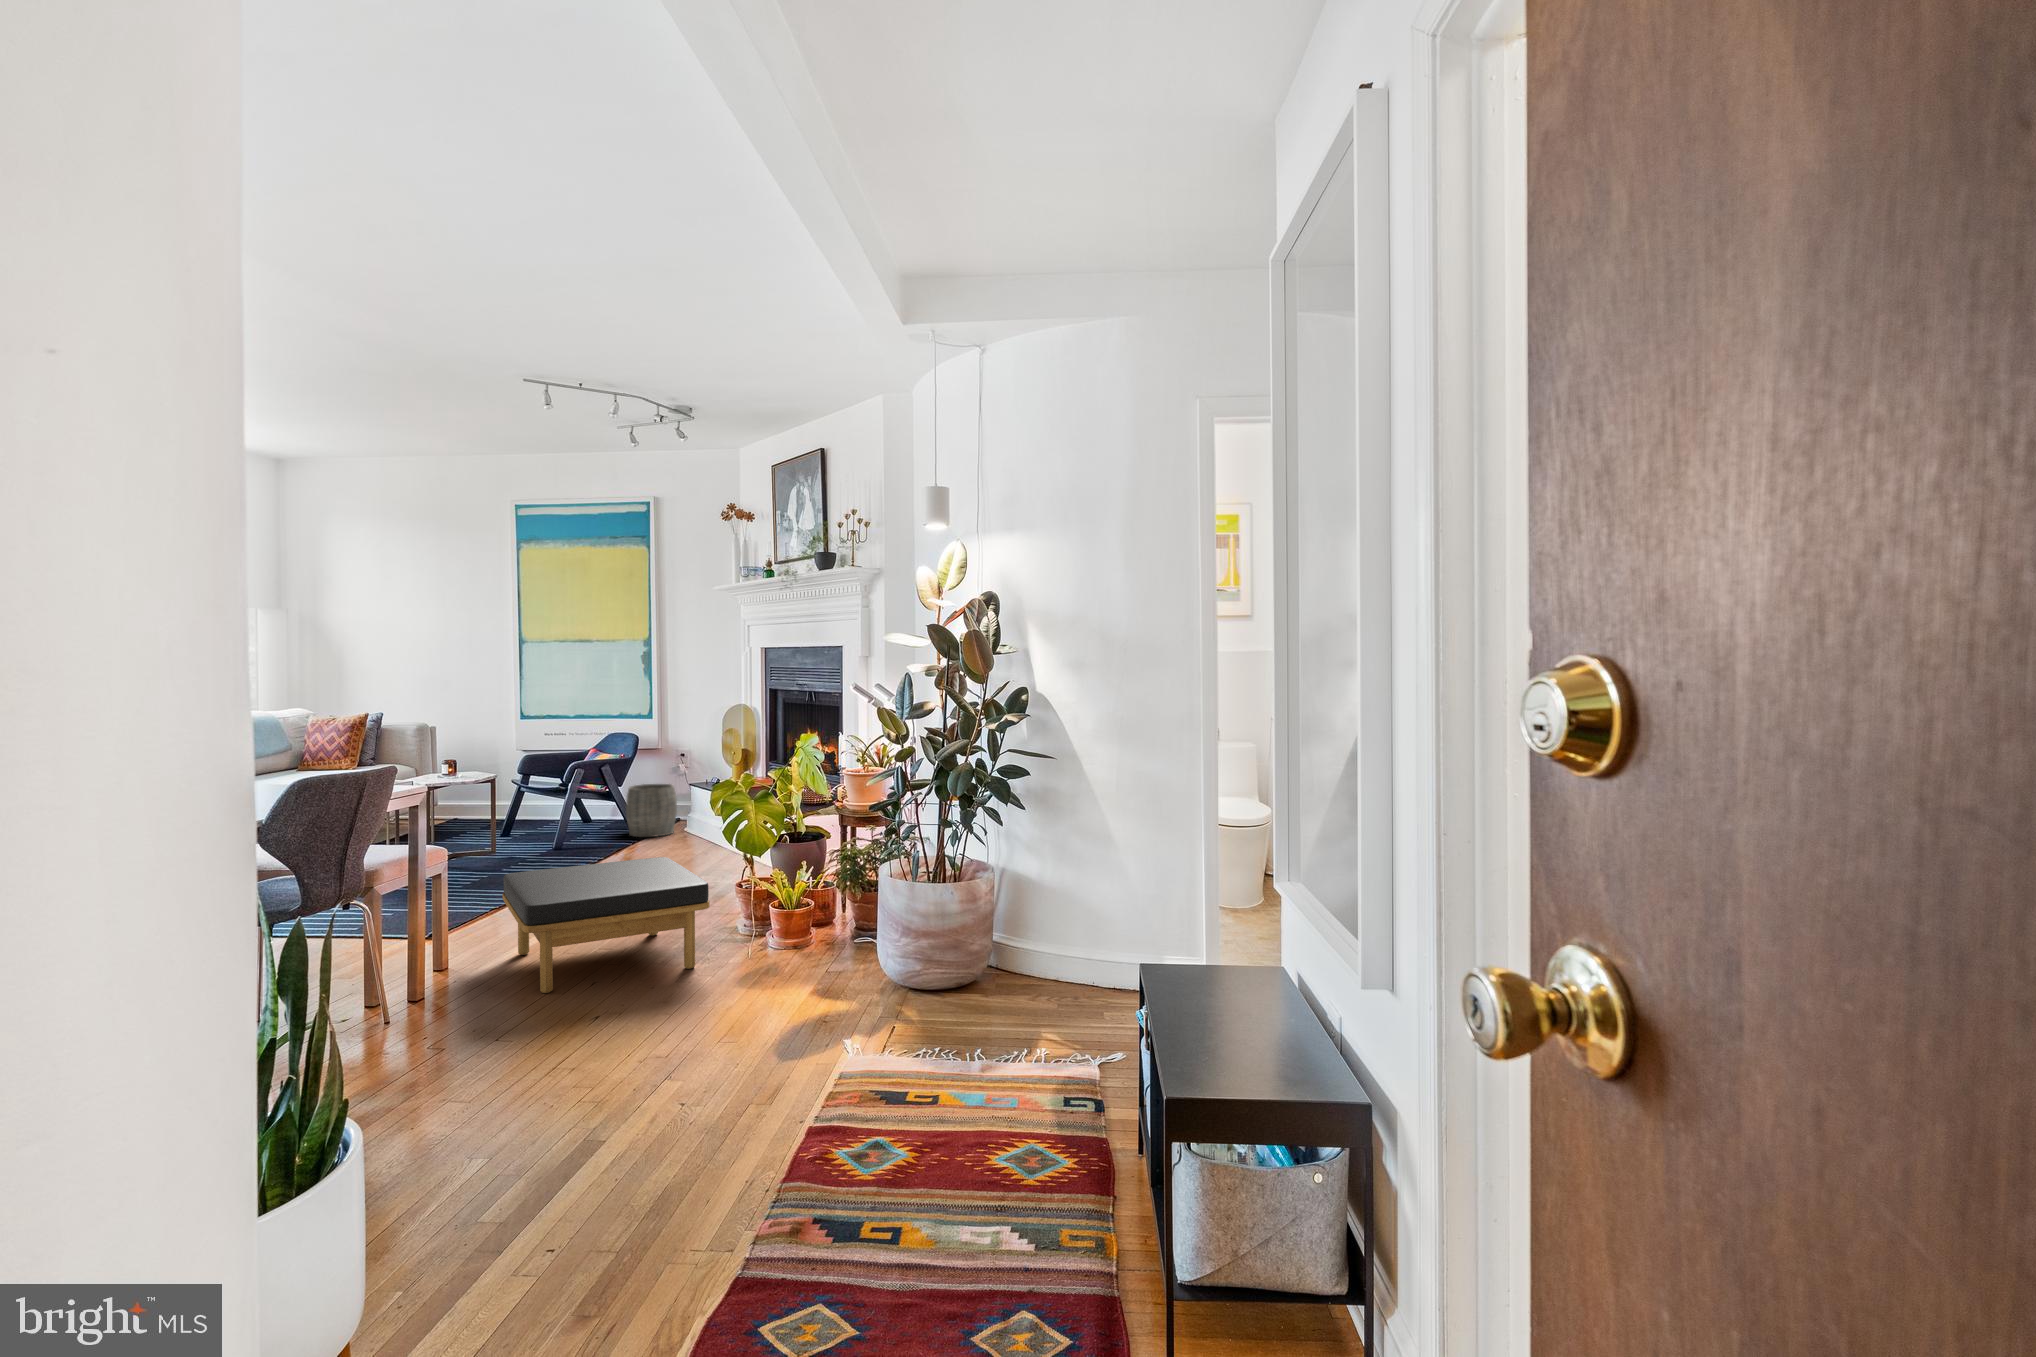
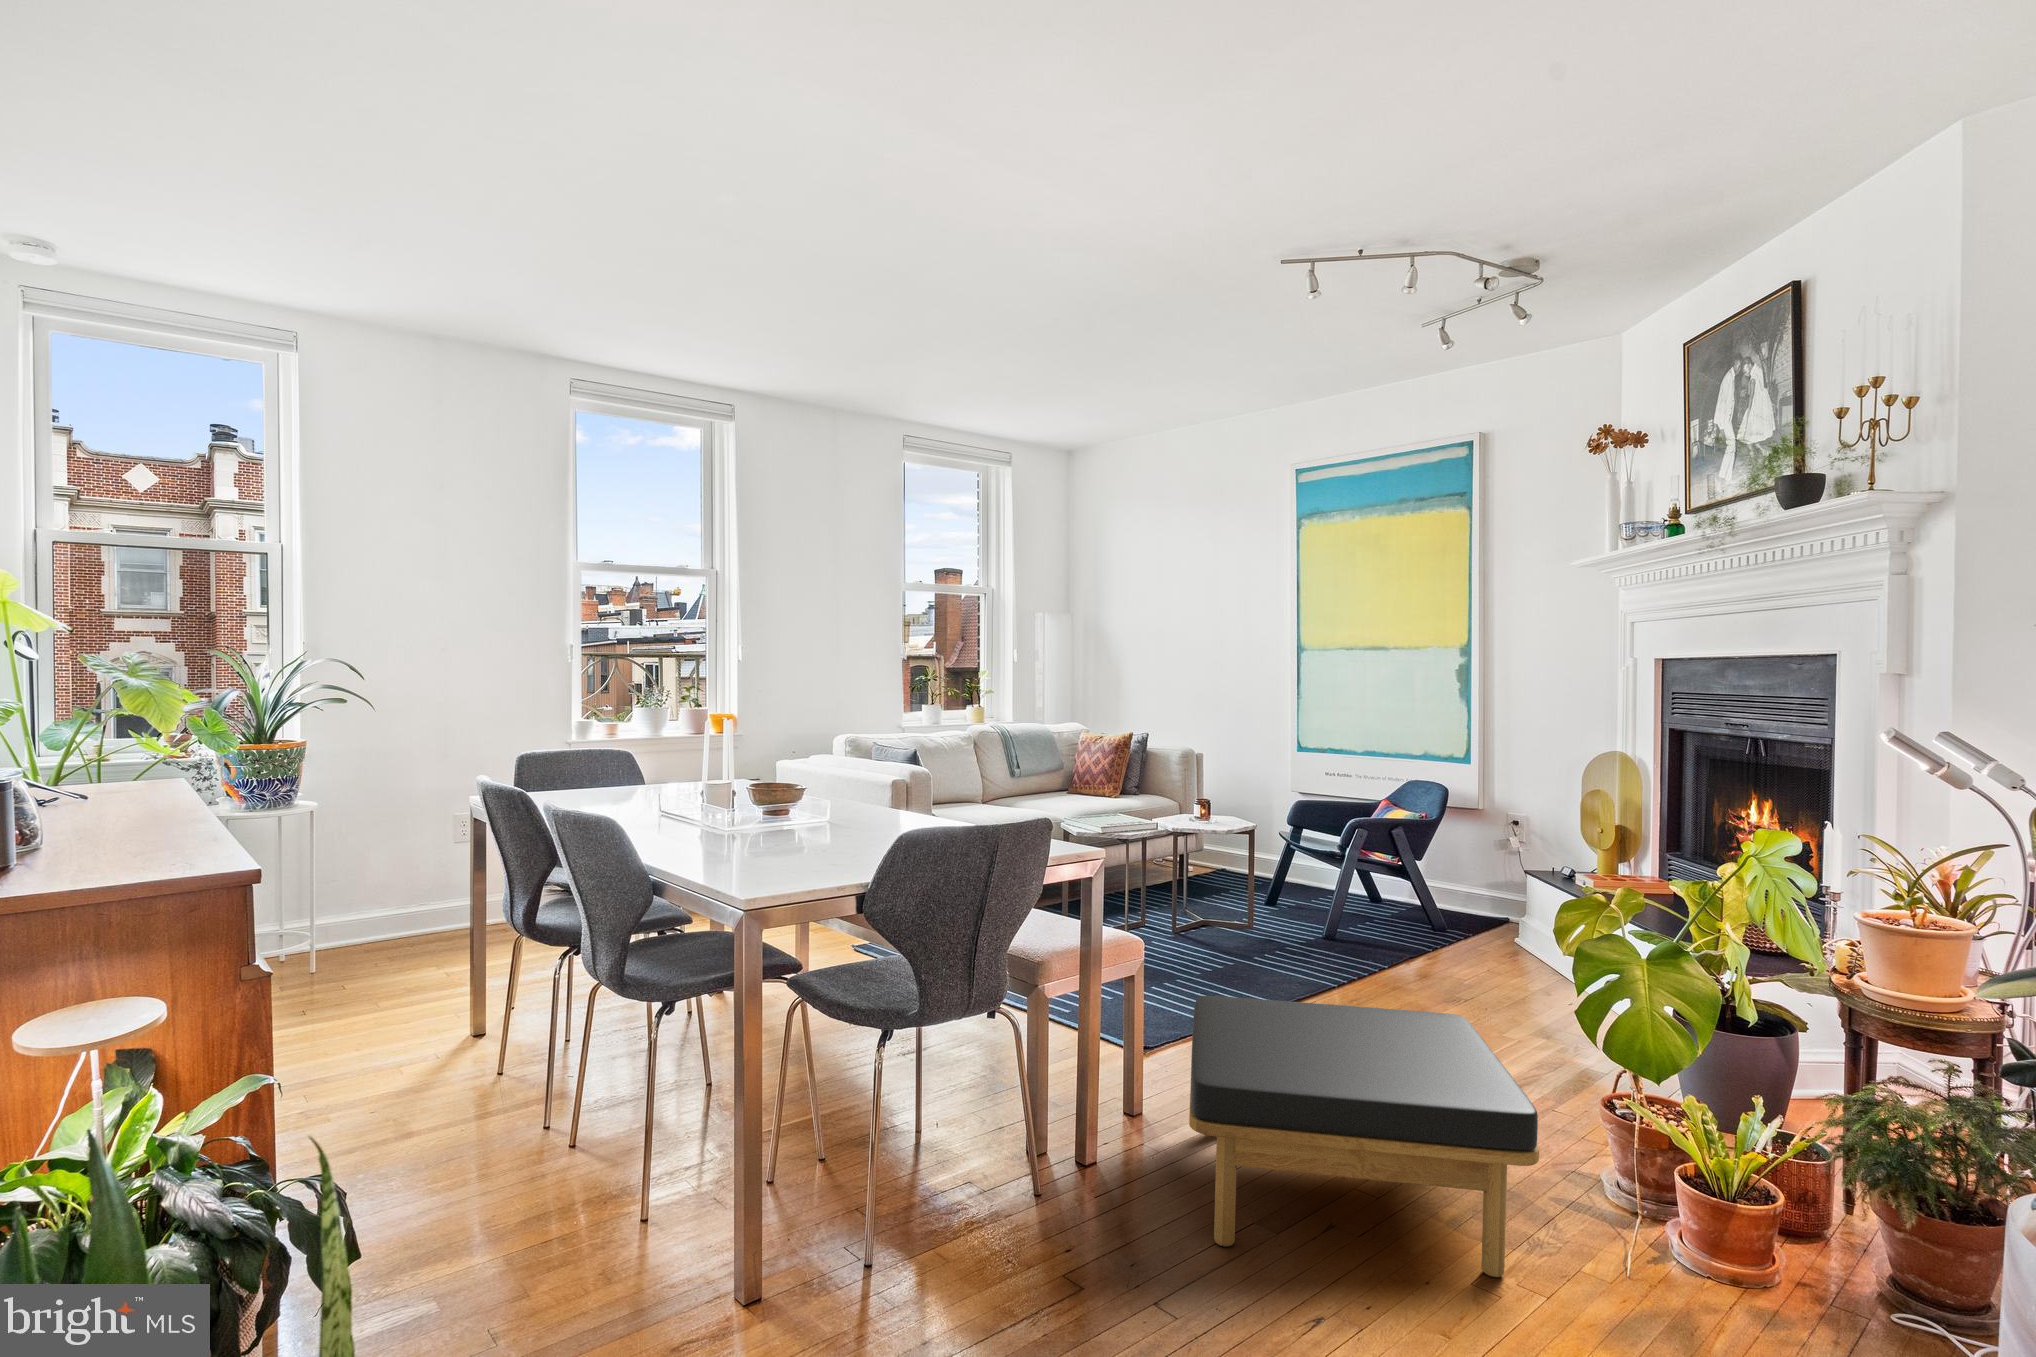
woven basket: present [626,784,677,837] -> none [1427,857,1502,939]

